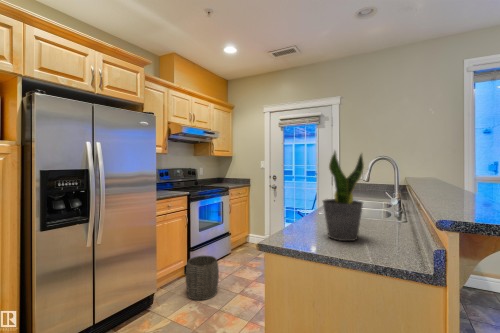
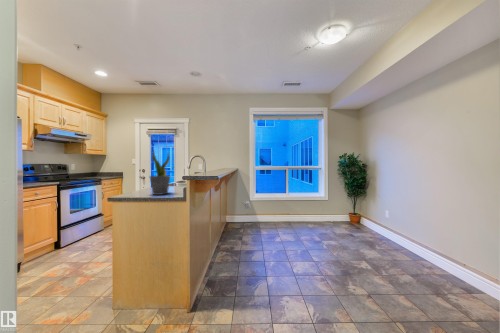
woven basket: present [186,256,219,300] -> none [56,230,89,264]

